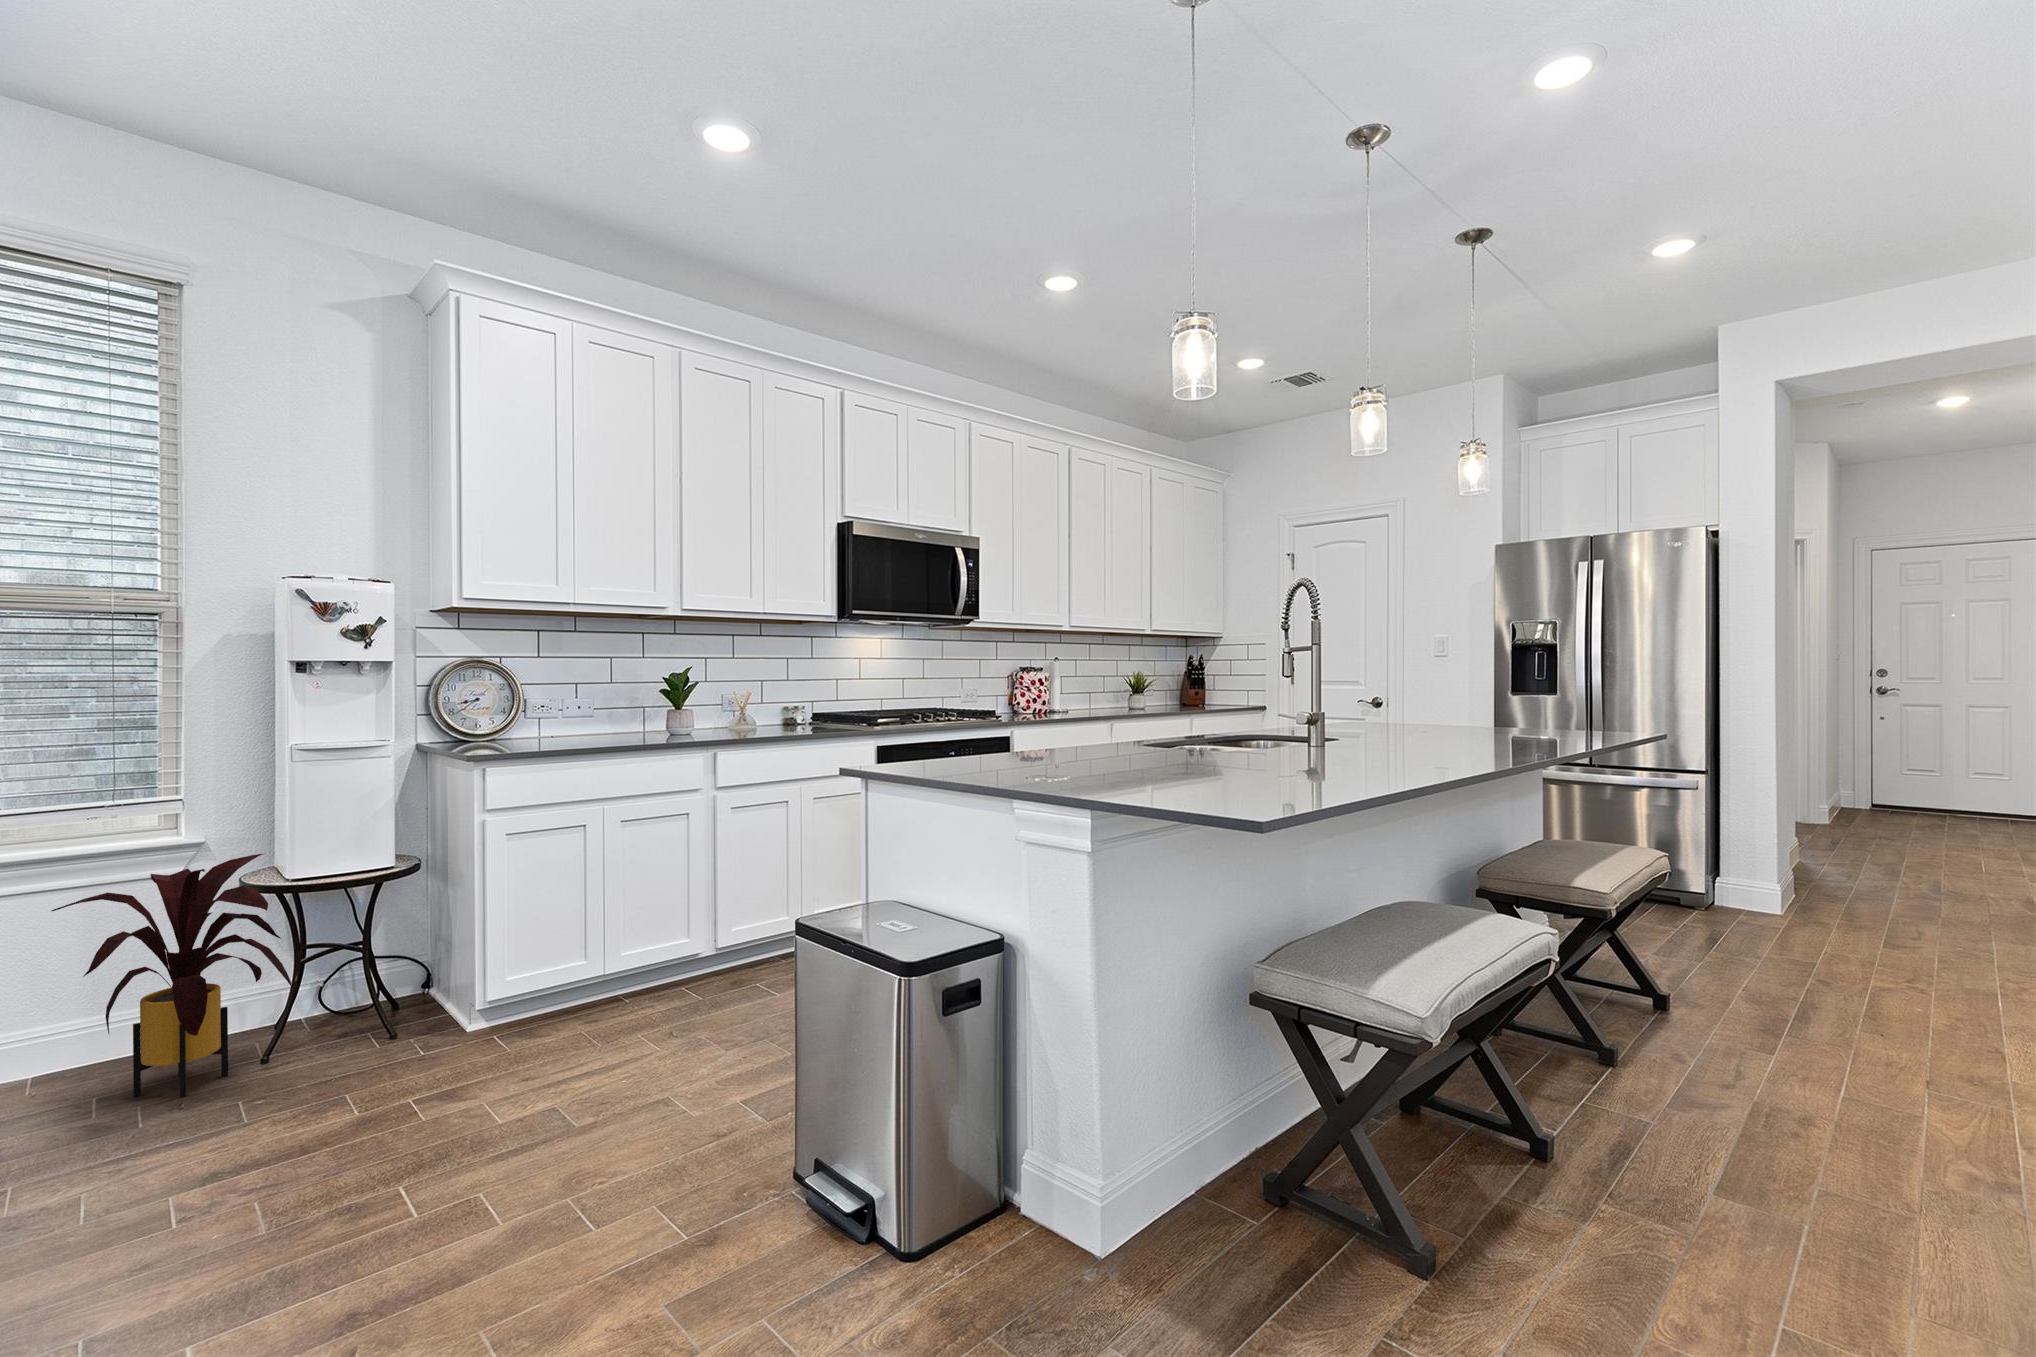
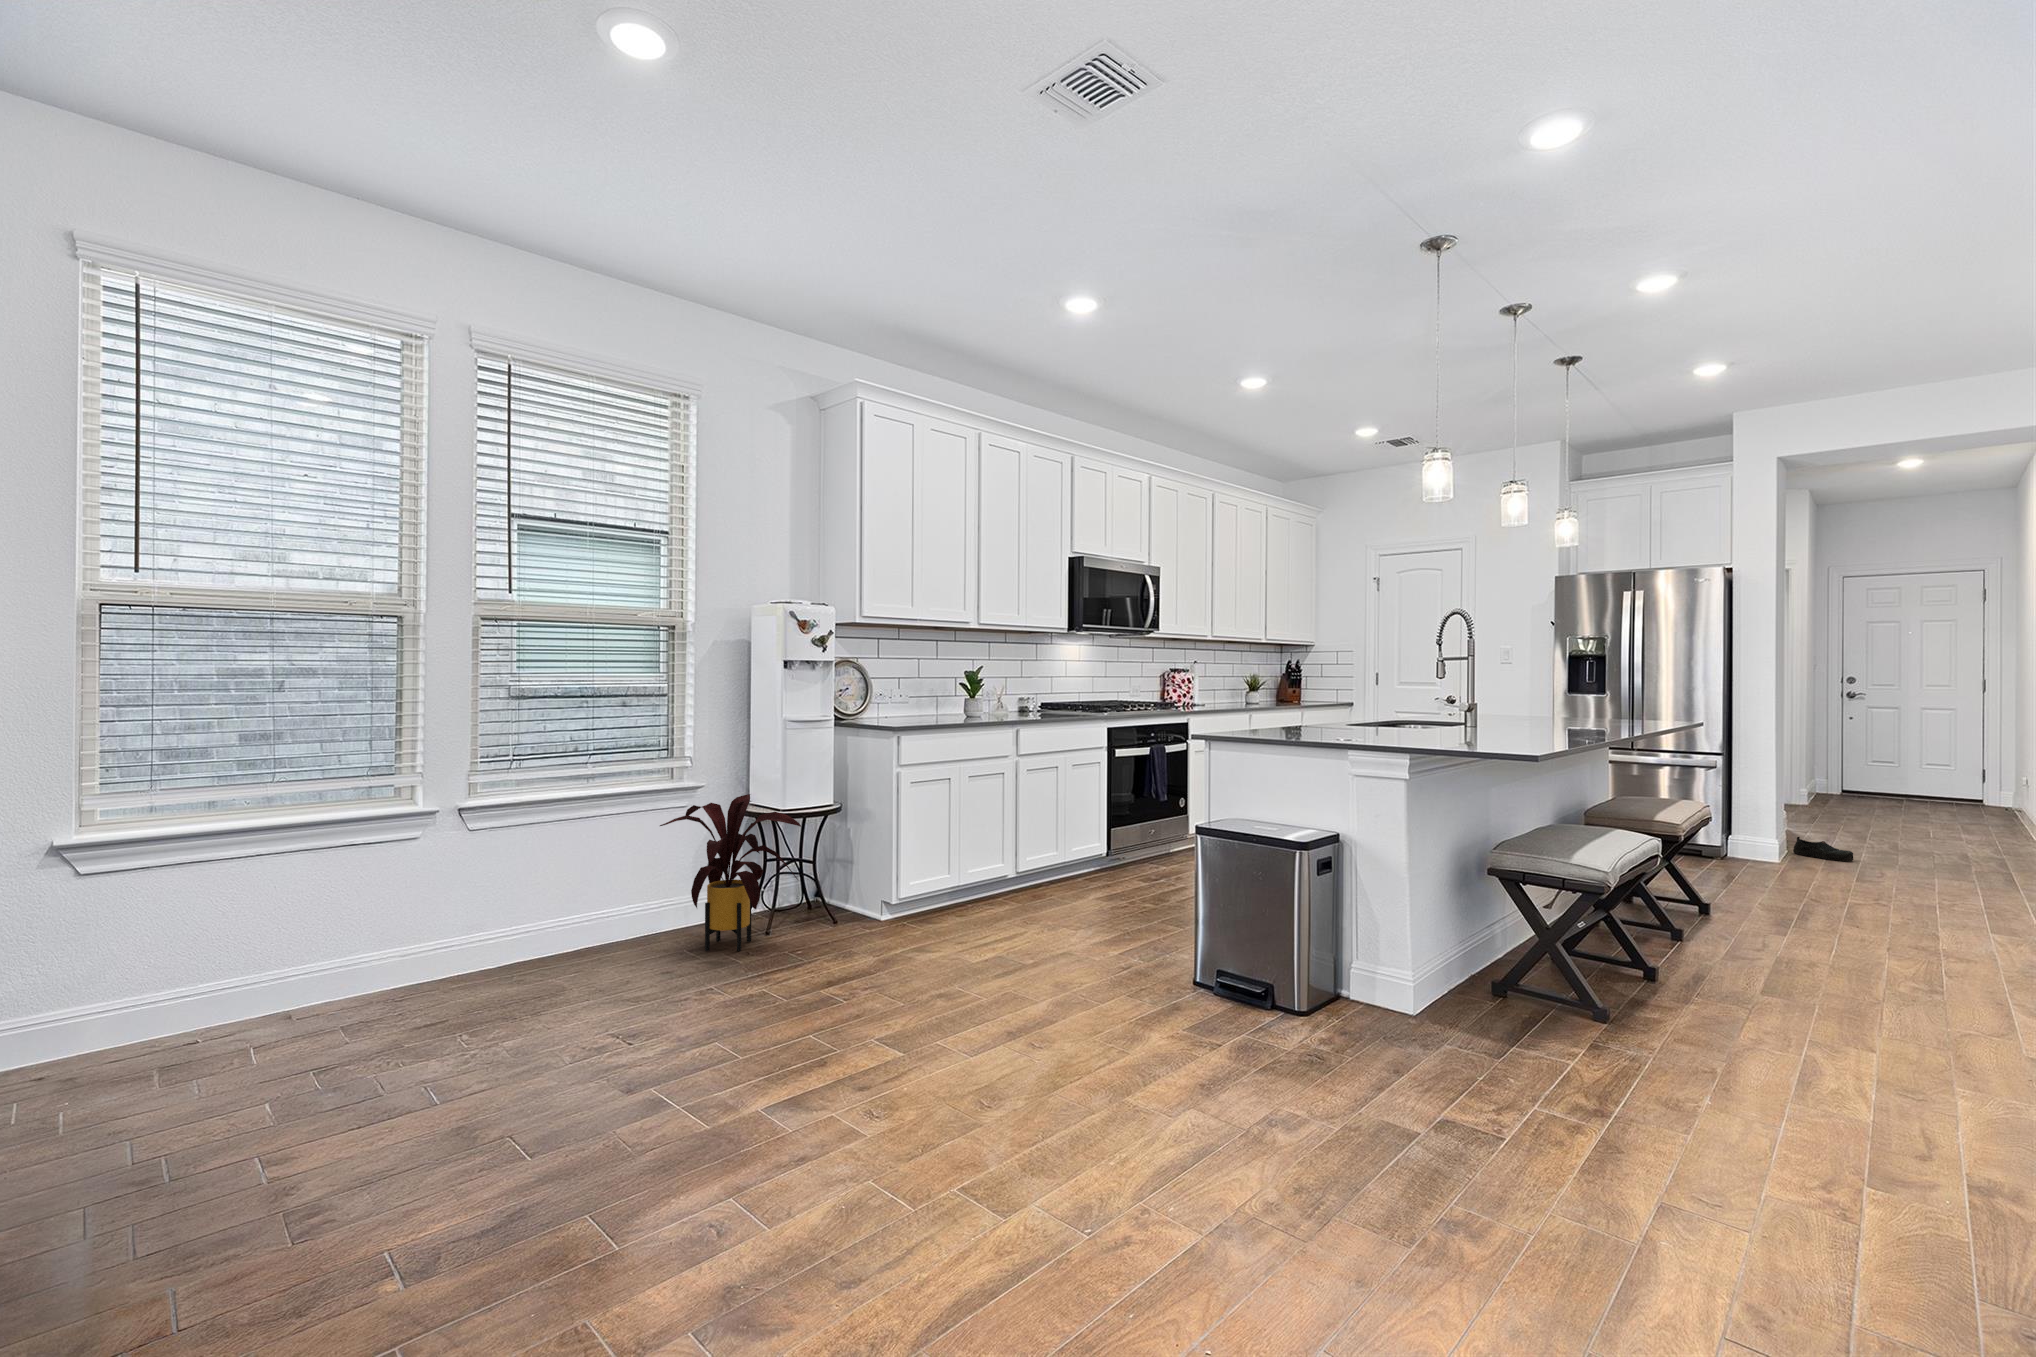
shoe: none [1803,878,1883,914] -> present [1793,837,1853,862]

